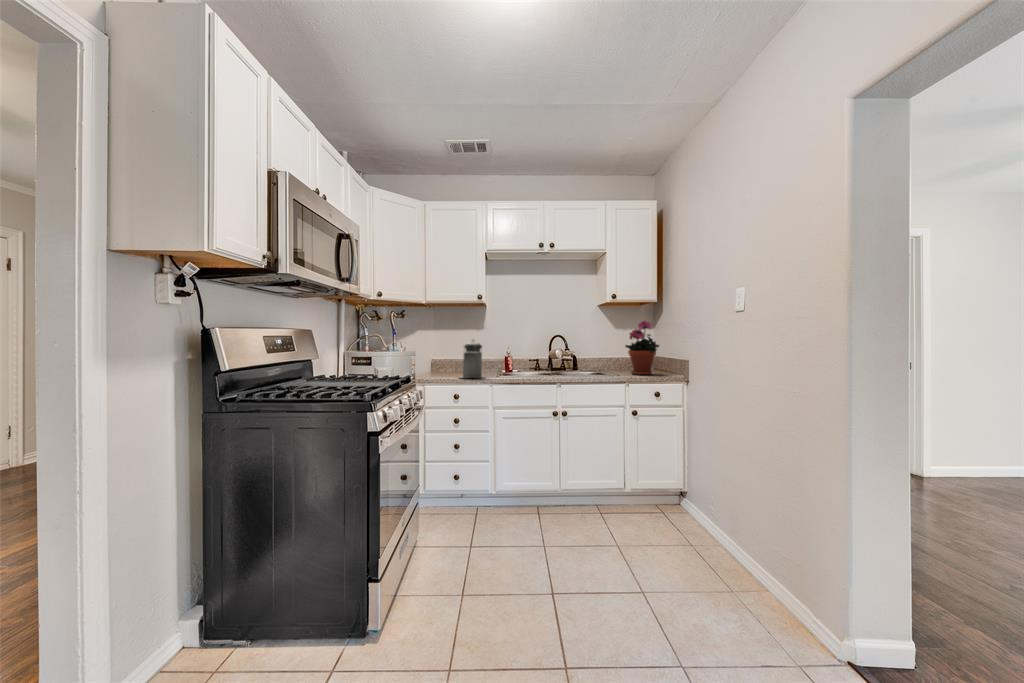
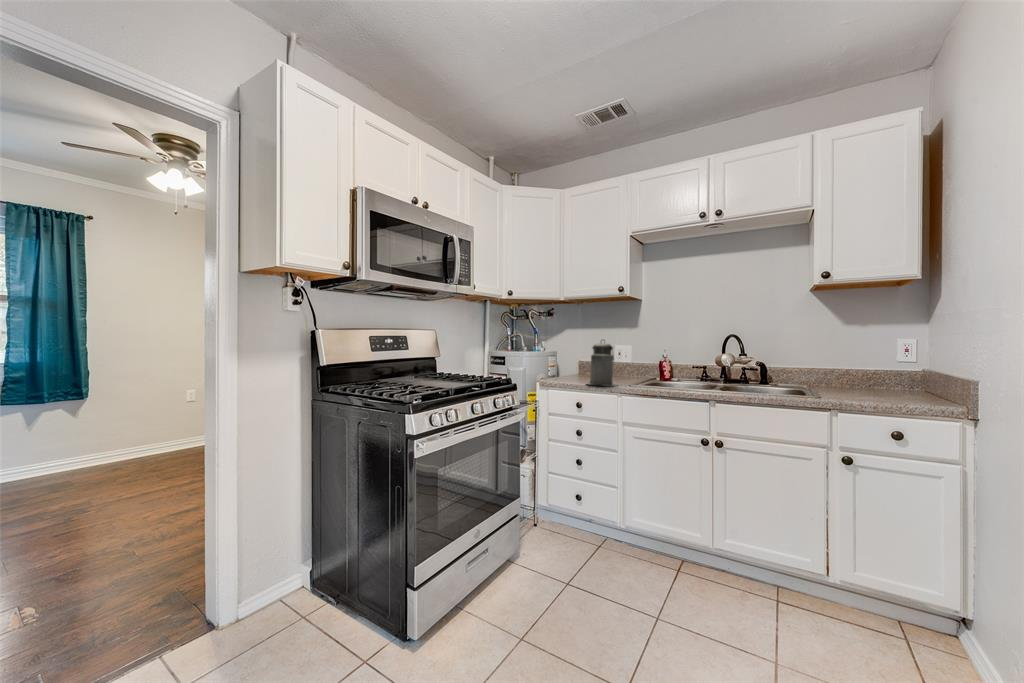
potted plant: present [625,321,659,375] -> none [843,310,912,400]

